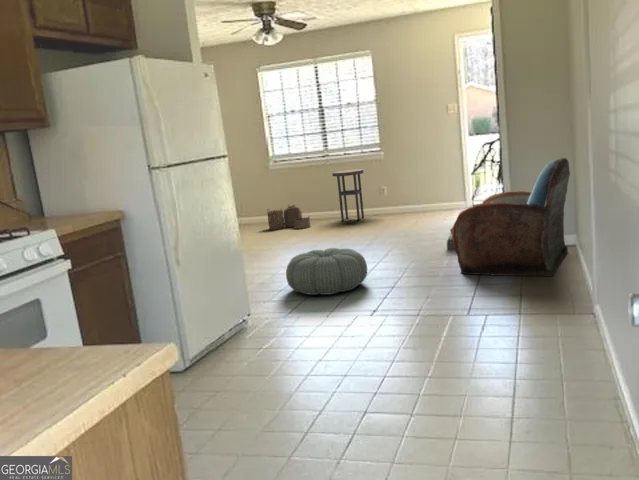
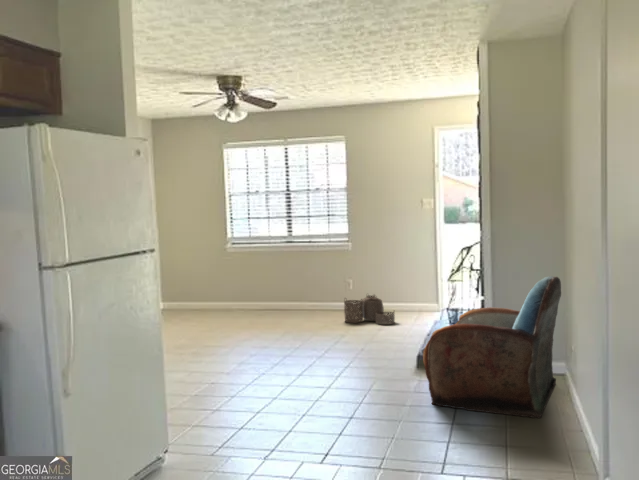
side table: present [332,169,364,221] -> none [295,260,329,317]
woven basket: present [267,205,310,230] -> present [344,295,395,325]
pouf: present [286,248,367,295] -> none [223,362,321,423]

